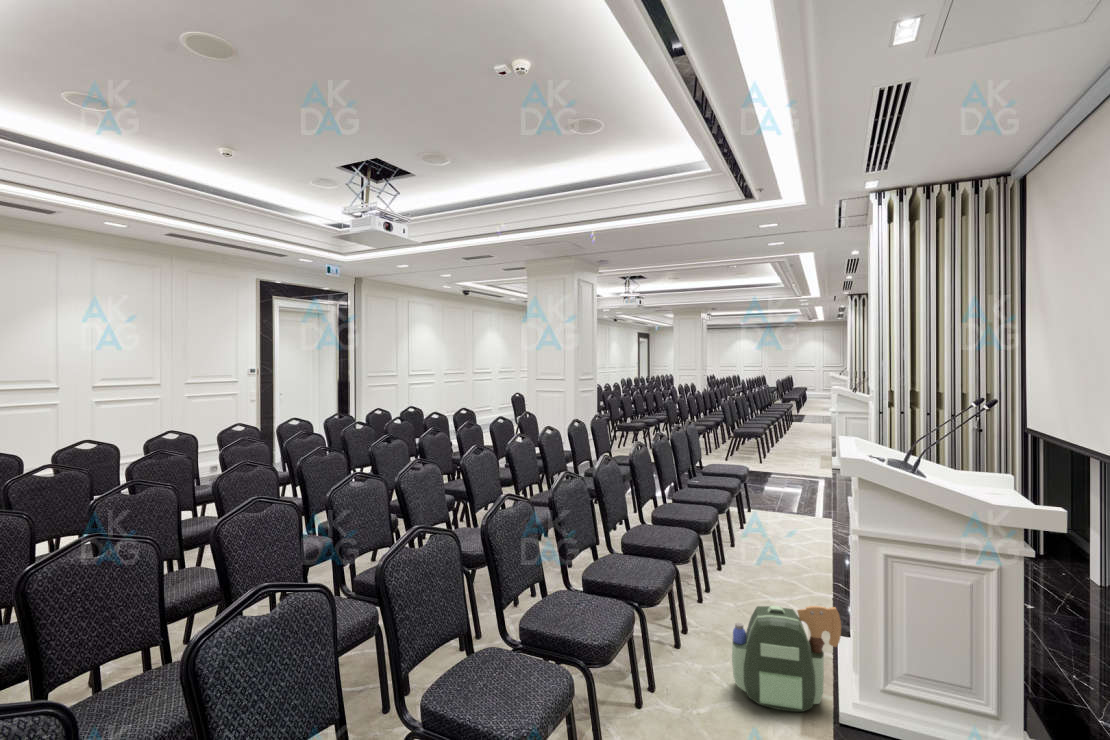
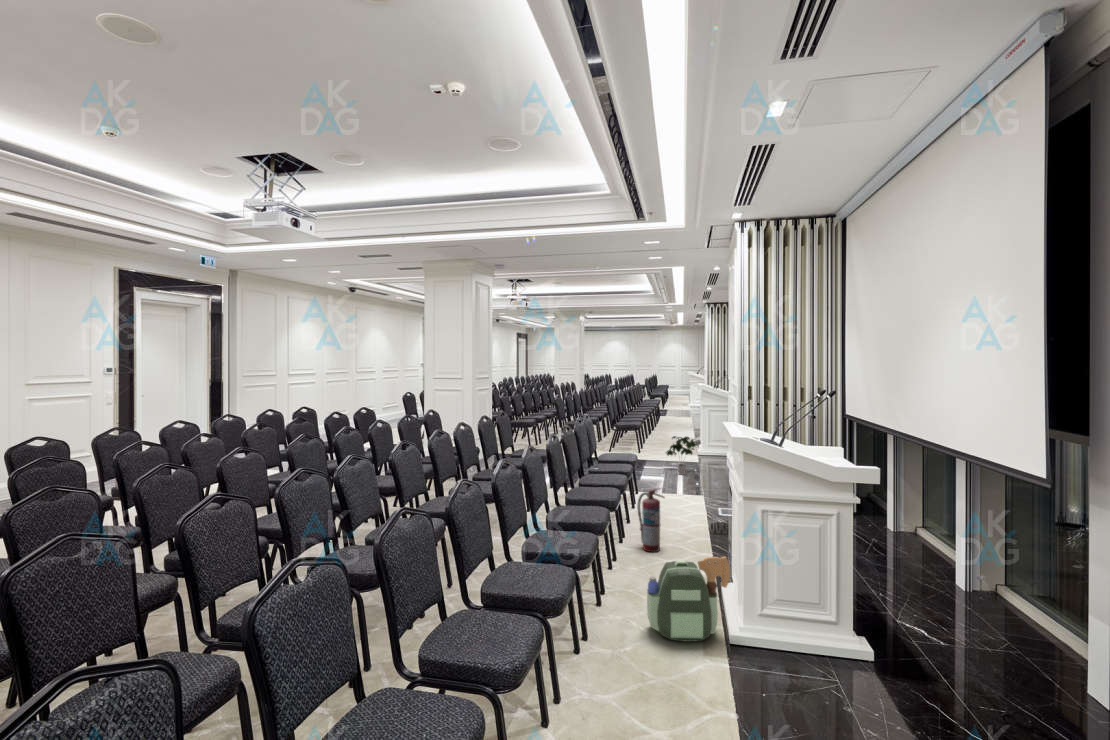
potted plant: none [788,446,829,492] -> present [666,436,699,475]
fire extinguisher: none [739,510,772,585] -> present [638,489,664,552]

